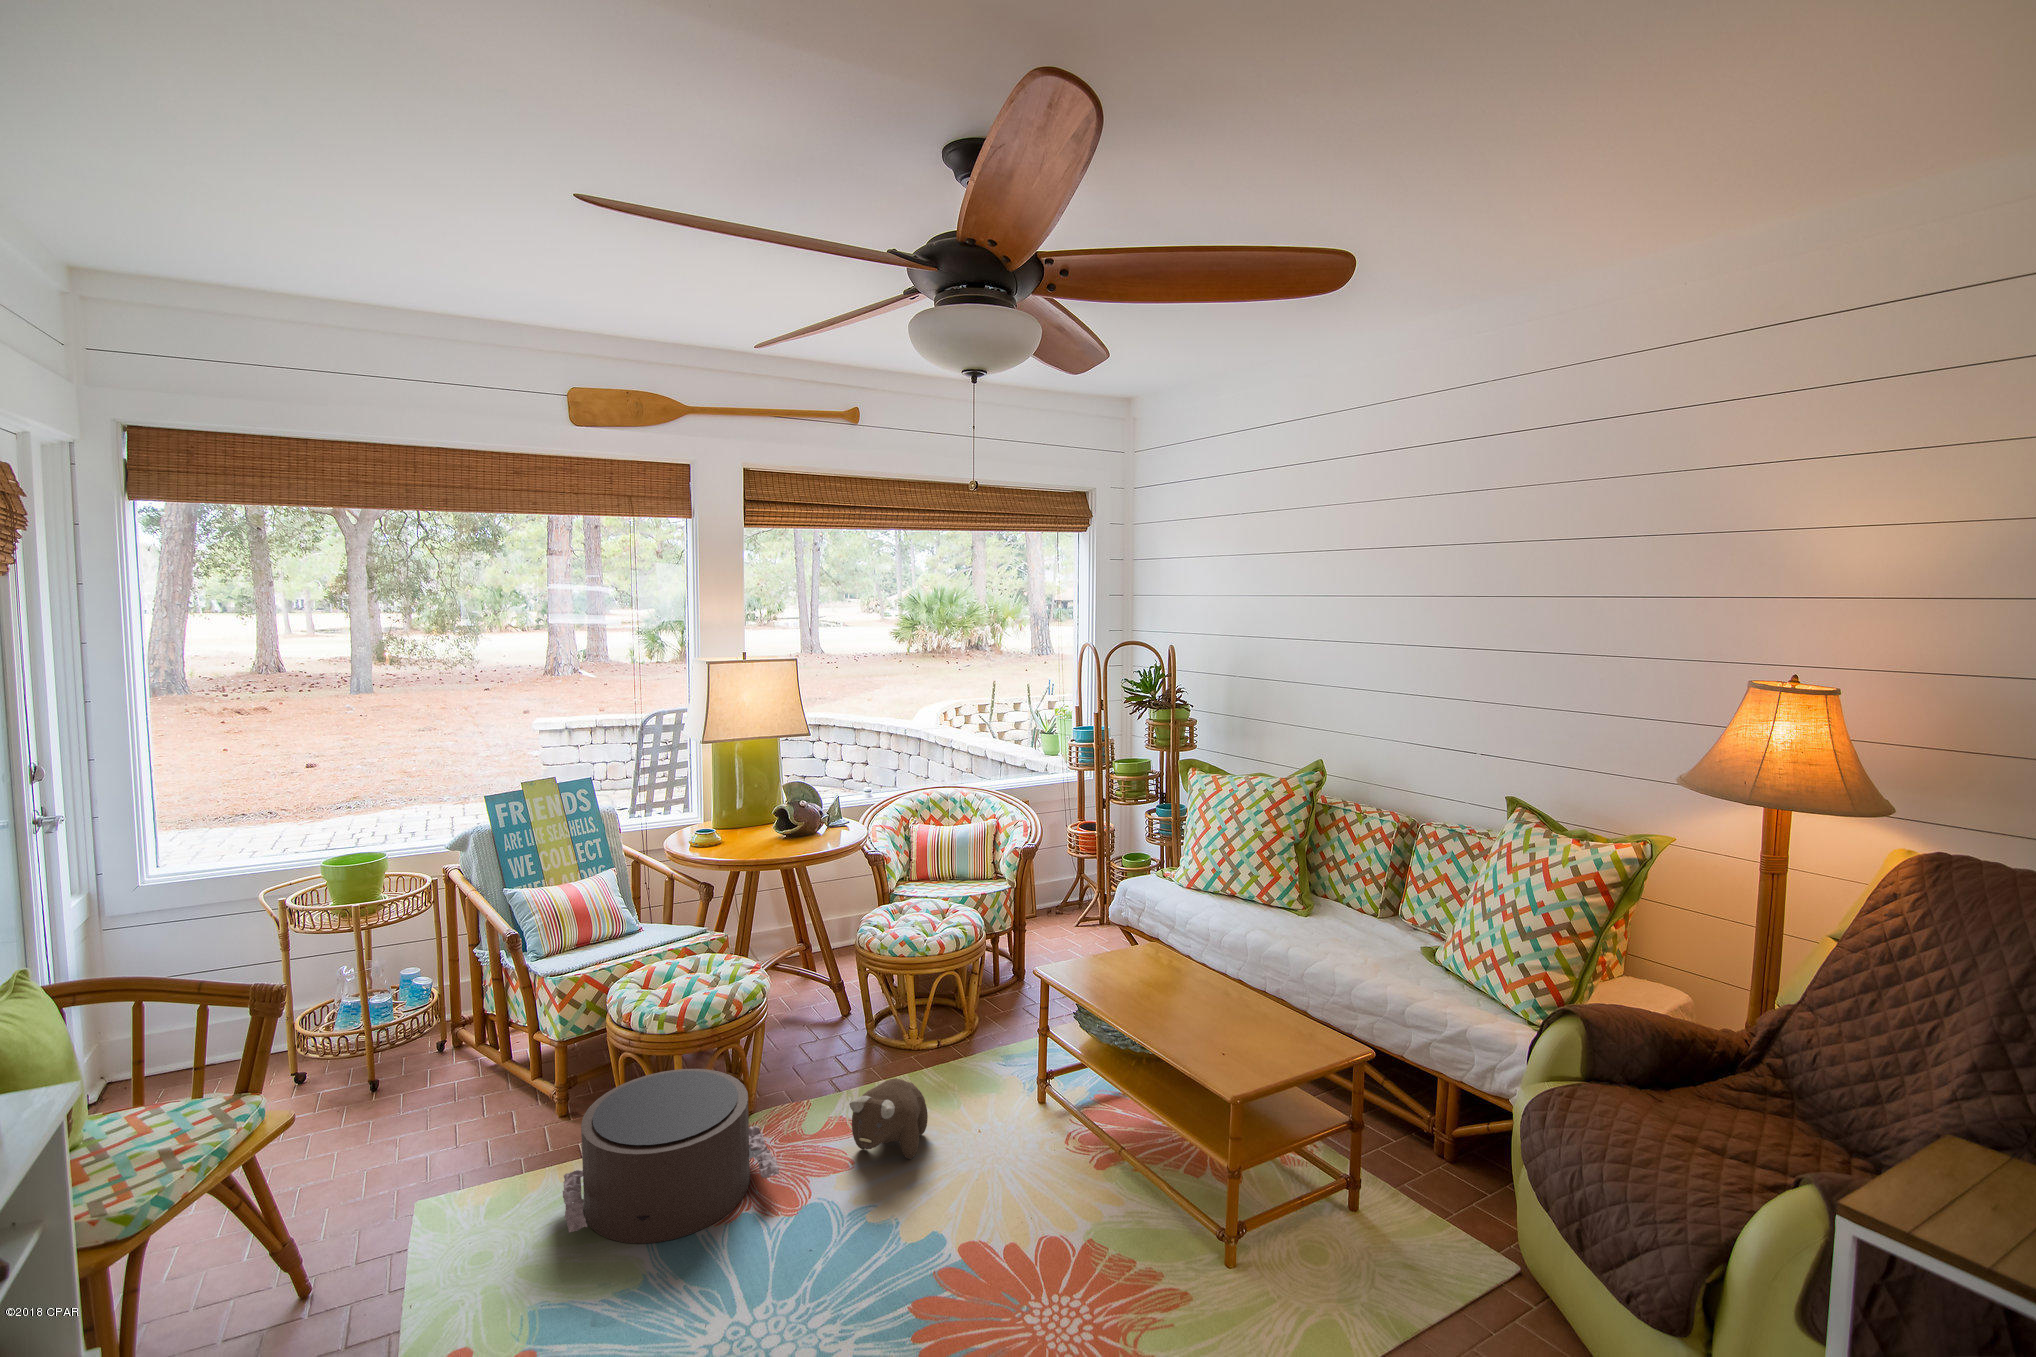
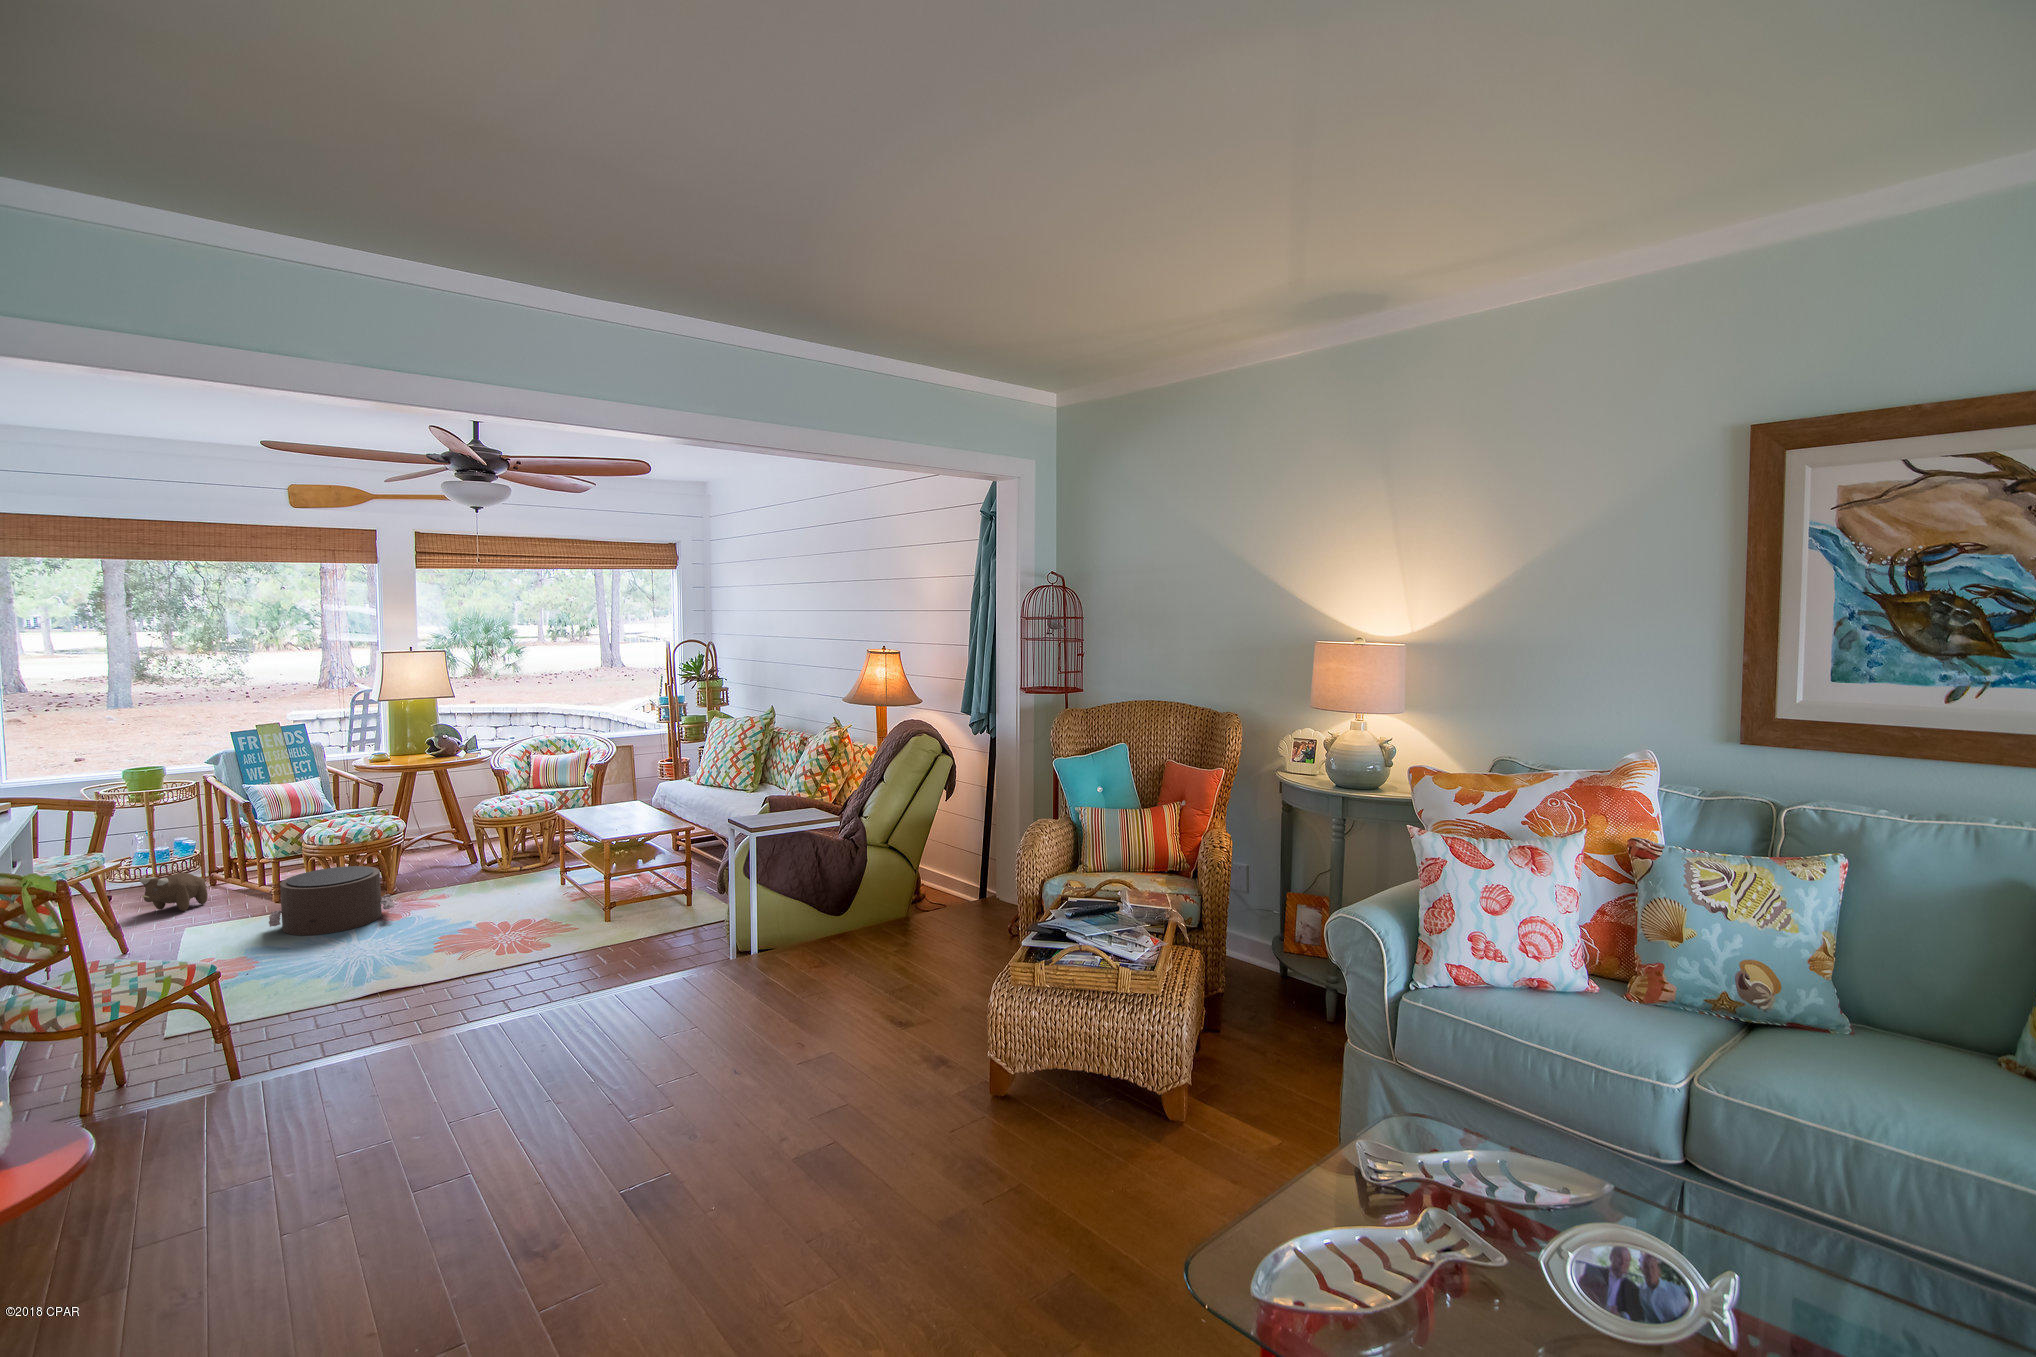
plush toy: present [849,1078,928,1159] -> present [139,872,208,911]

